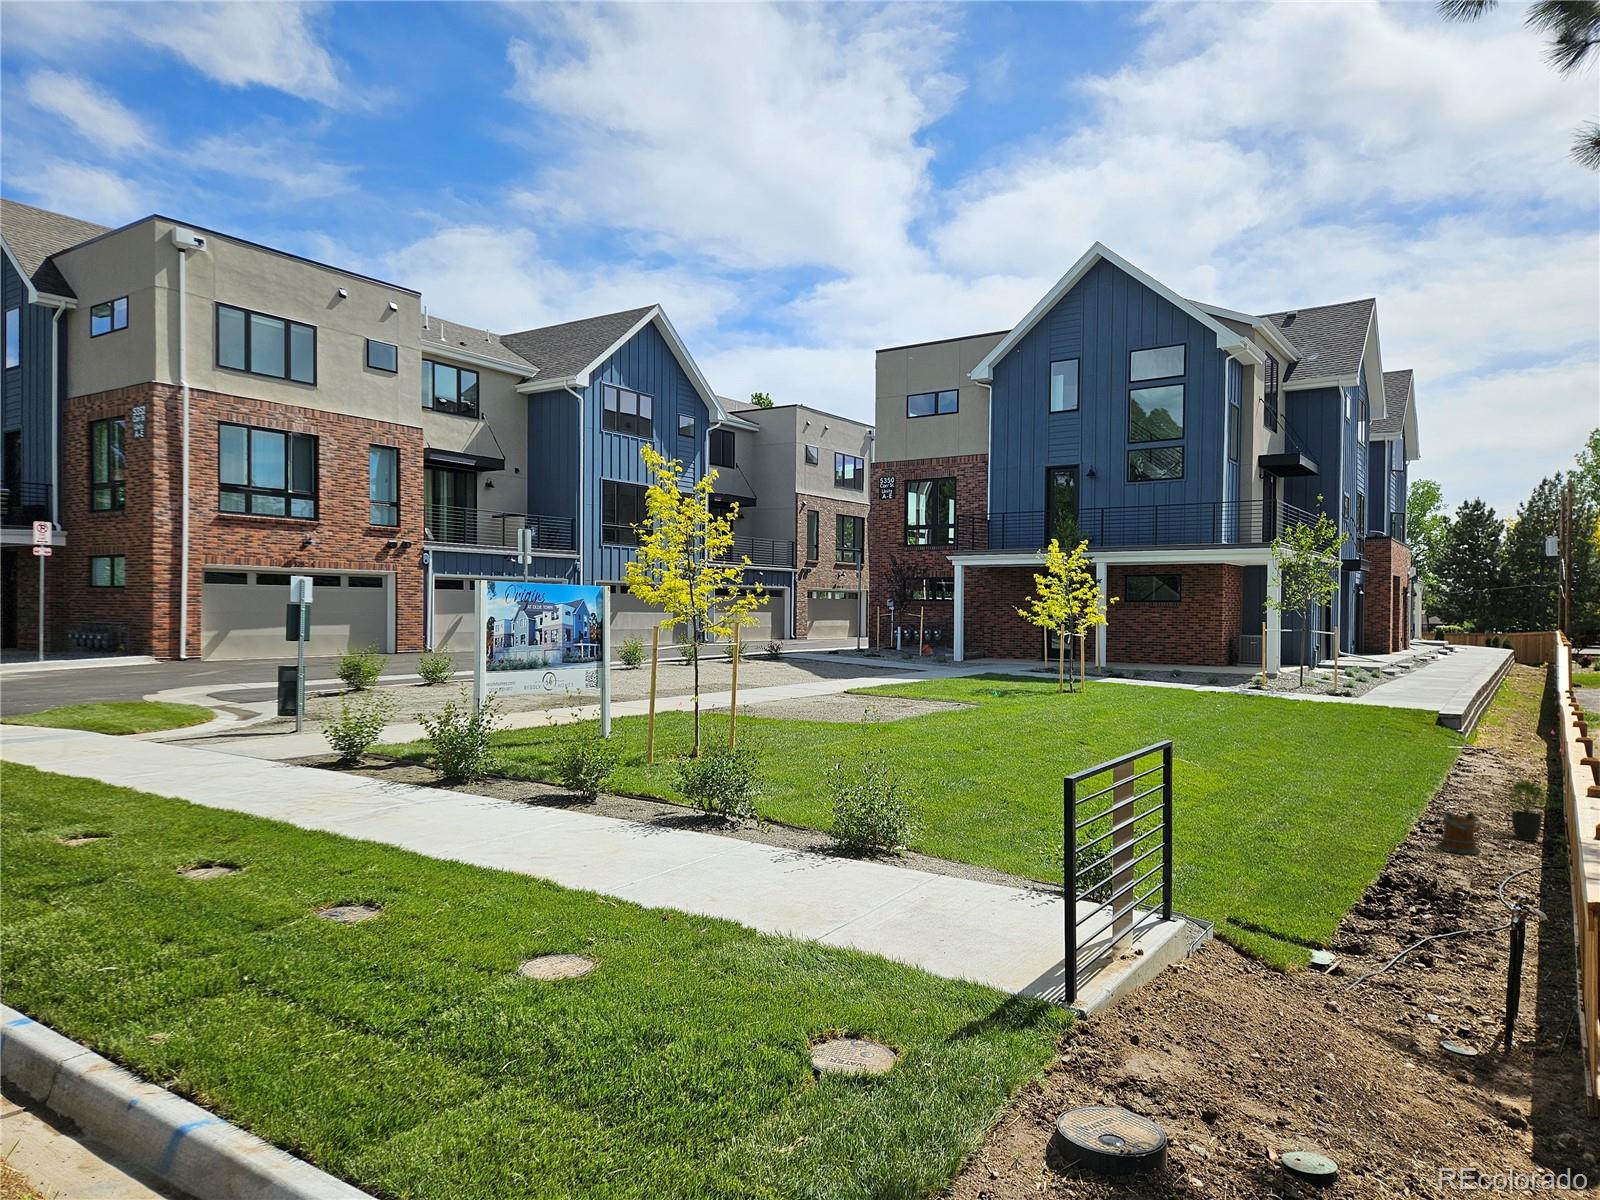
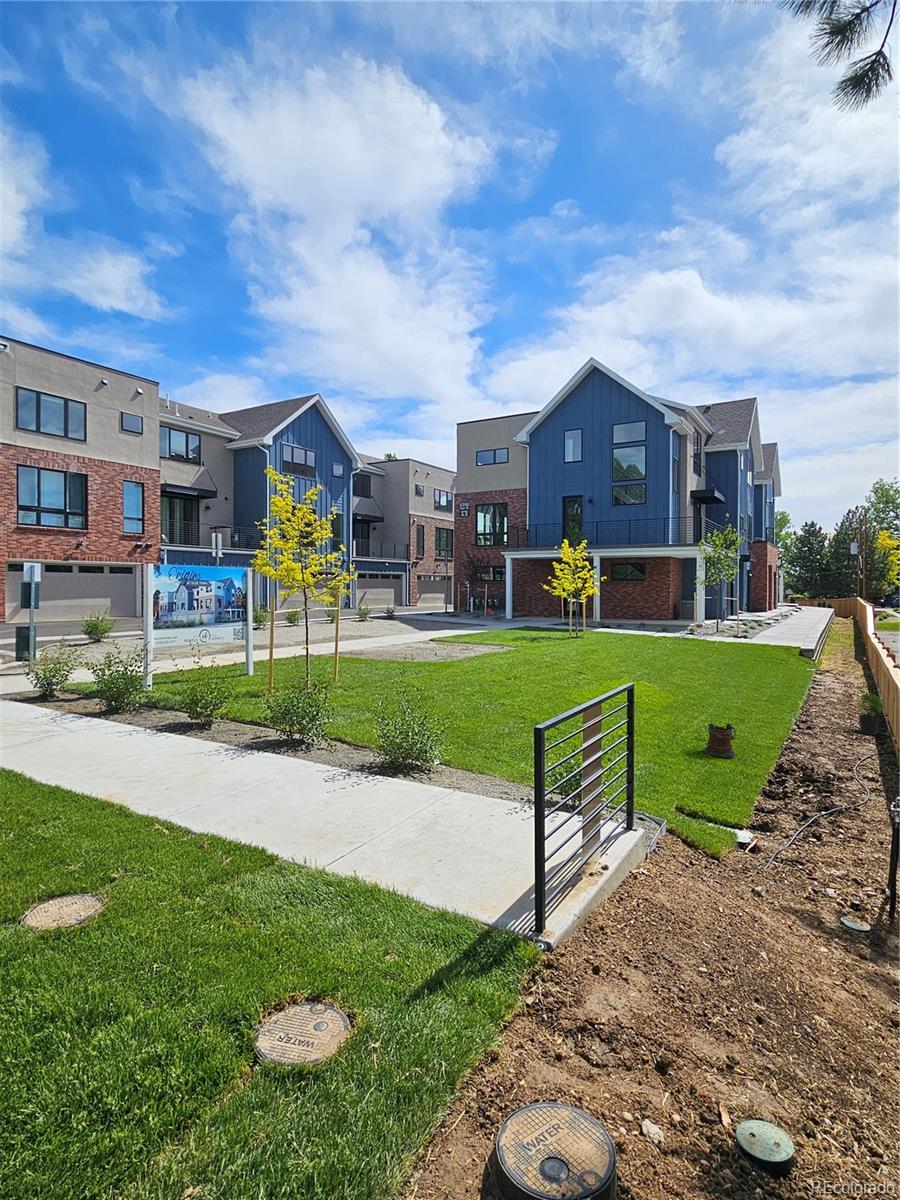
bucket: present [1438,812,1481,855] -> present [704,723,736,758]

